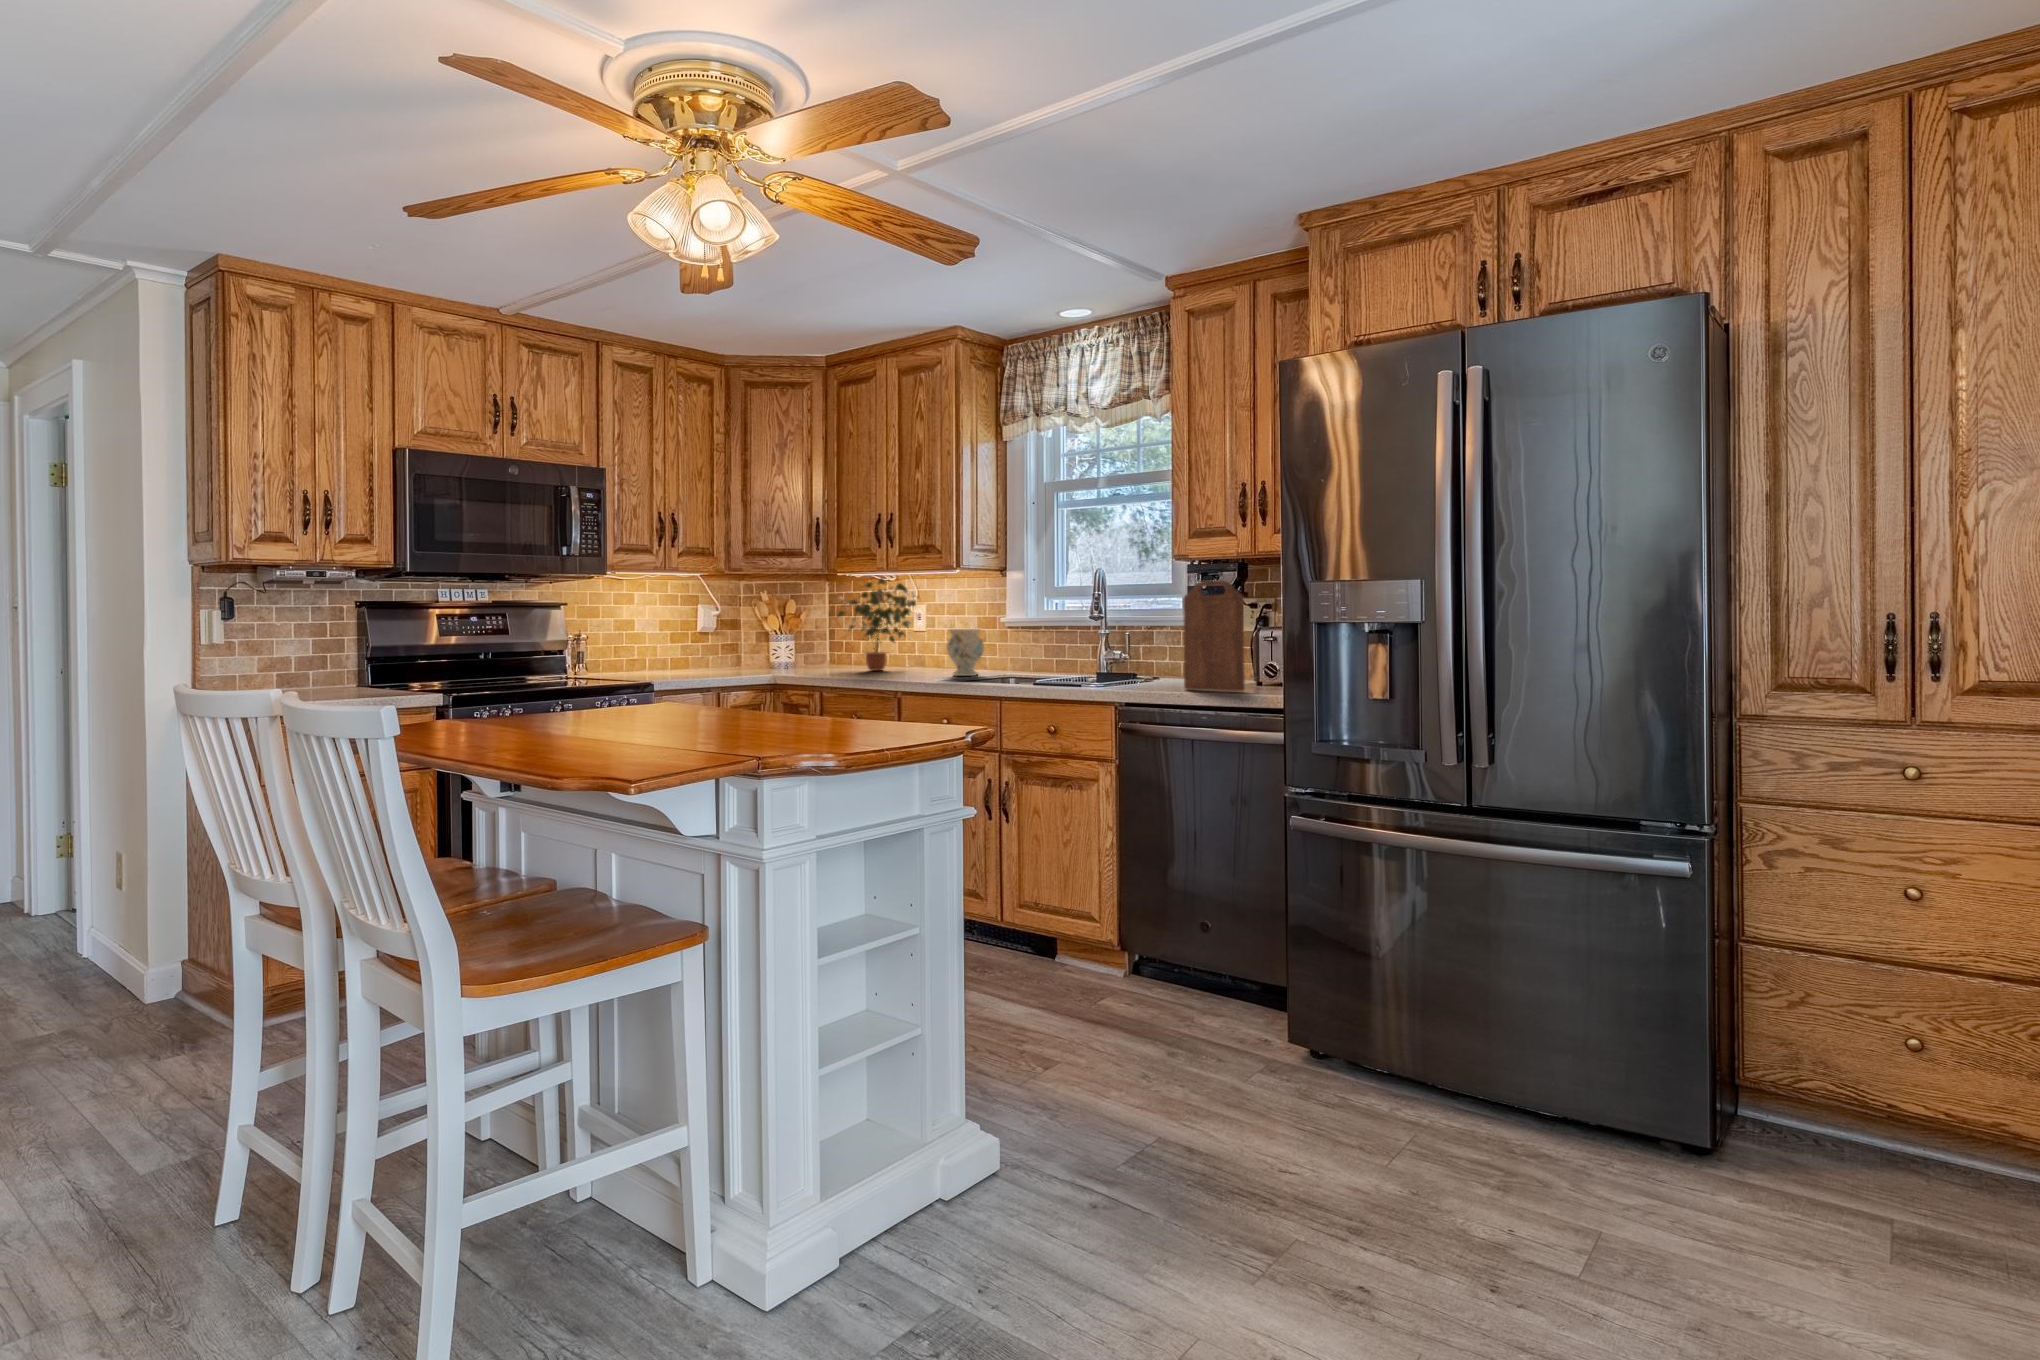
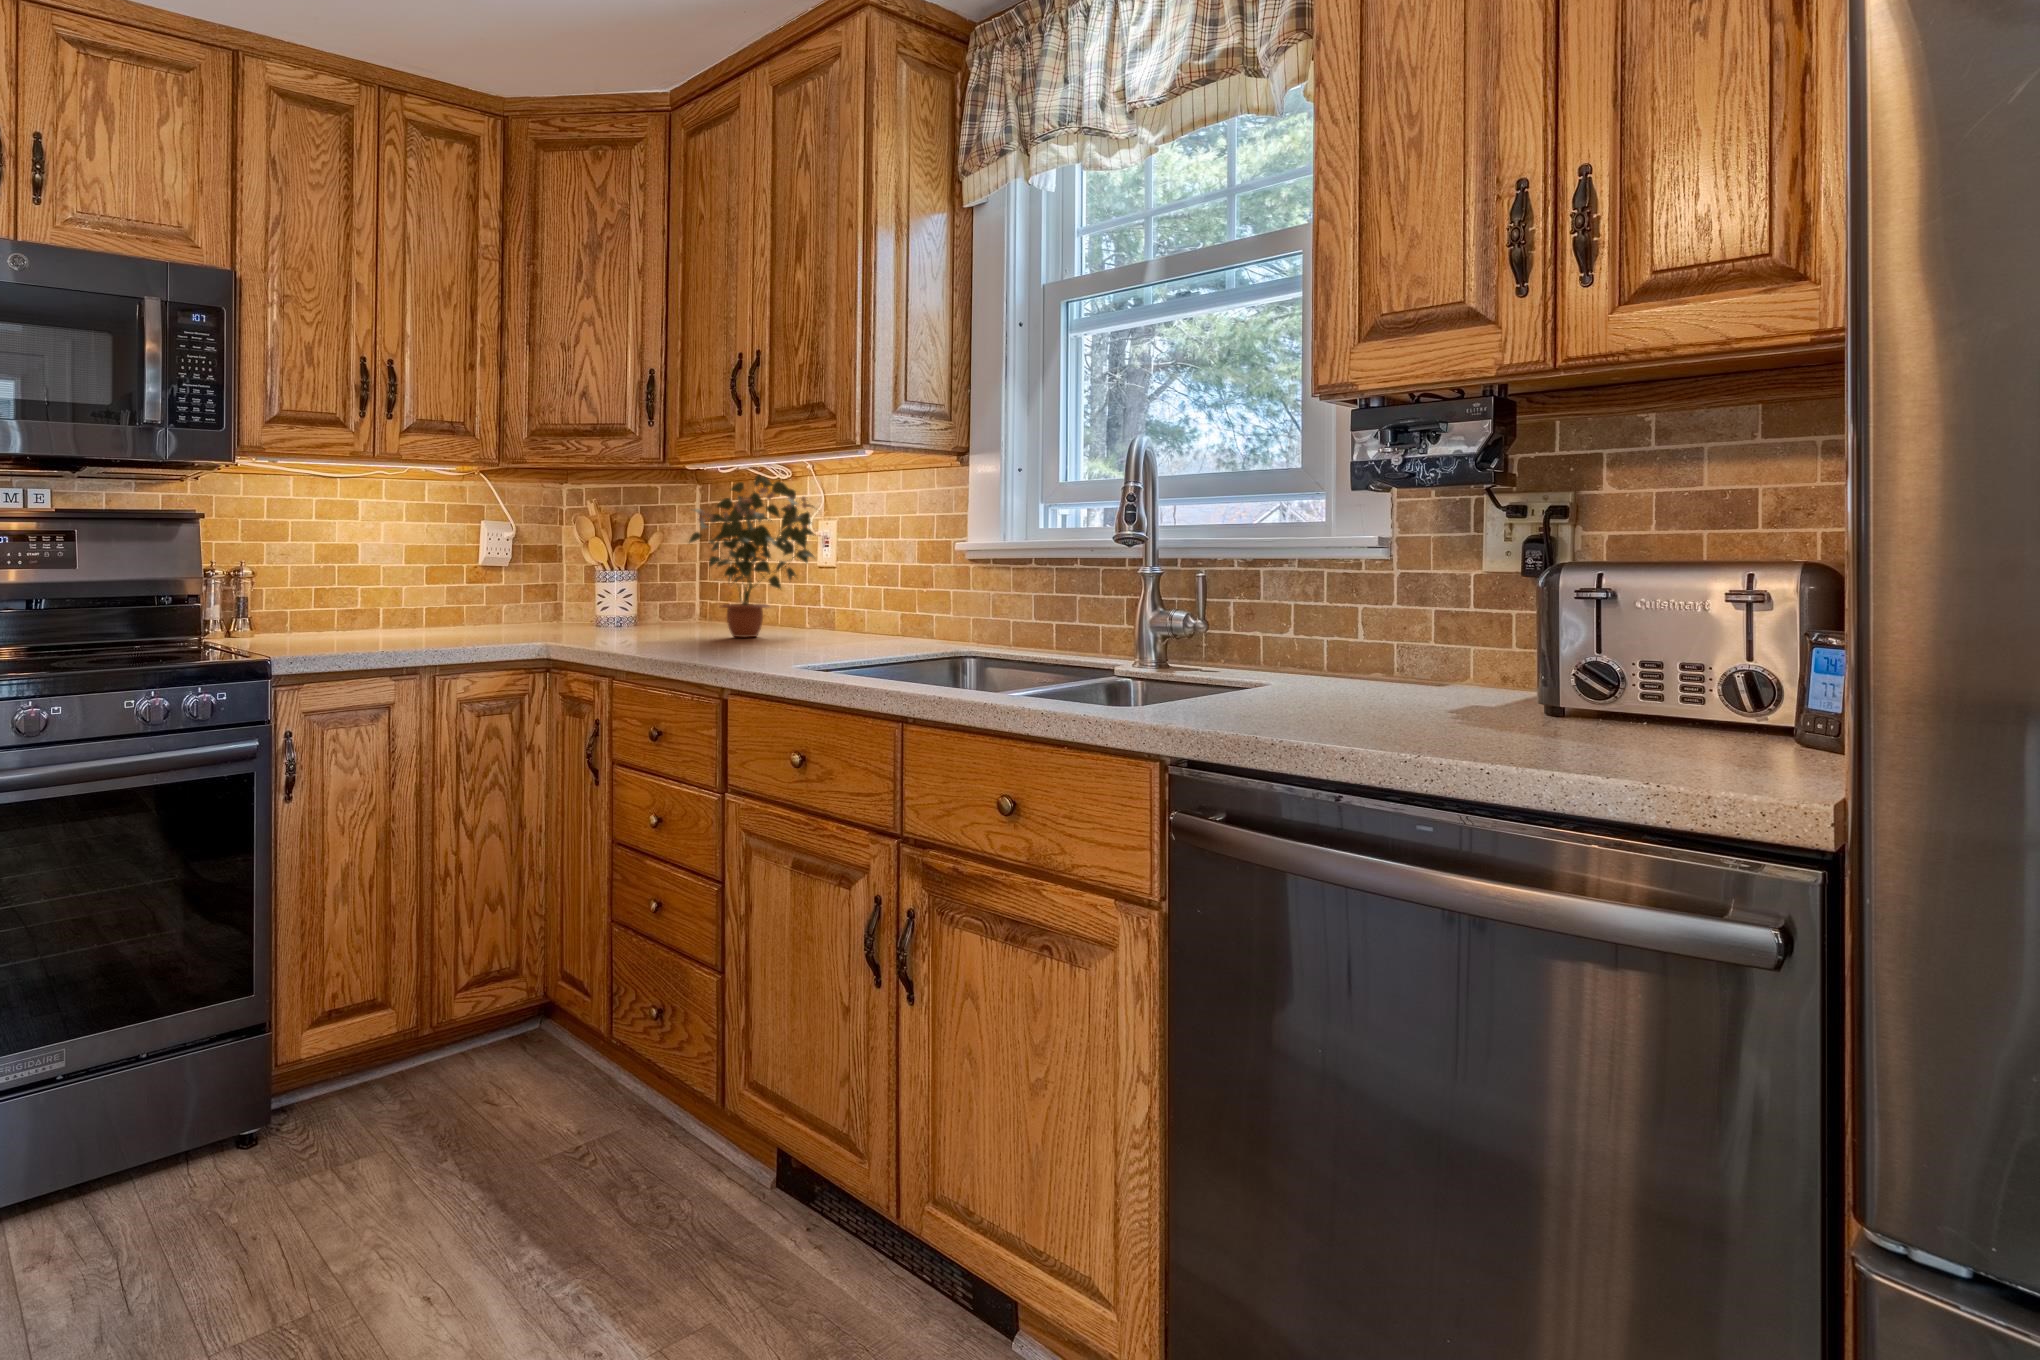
cutting board: present [1183,580,1245,691] -> none [1343,442,1521,740]
vase: present [947,628,984,676] -> none [844,564,916,656]

